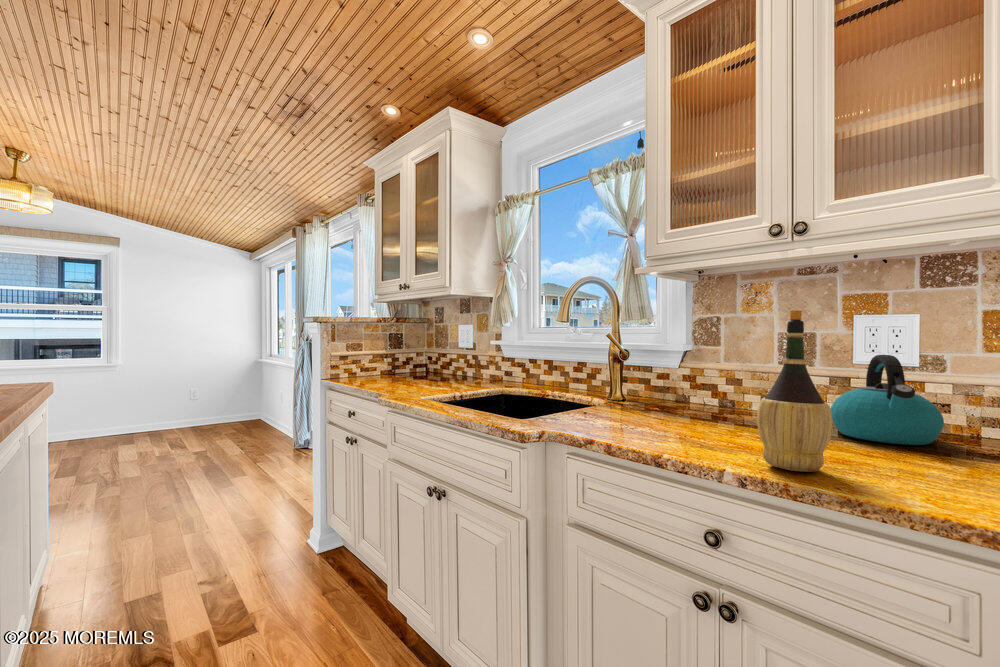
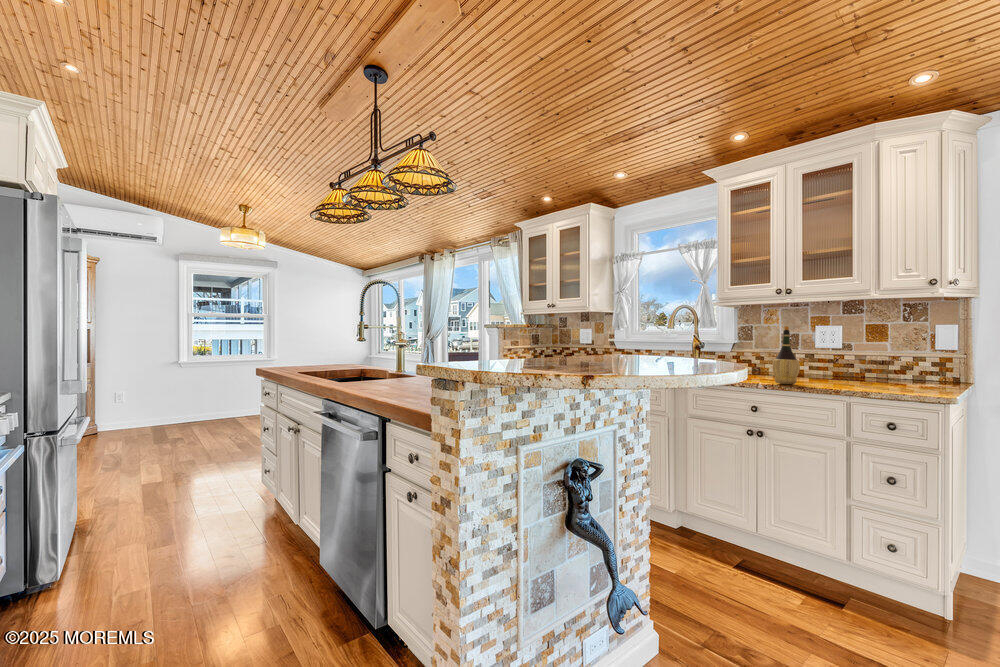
kettle: present [831,355,944,445] -> none [804,343,849,380]

